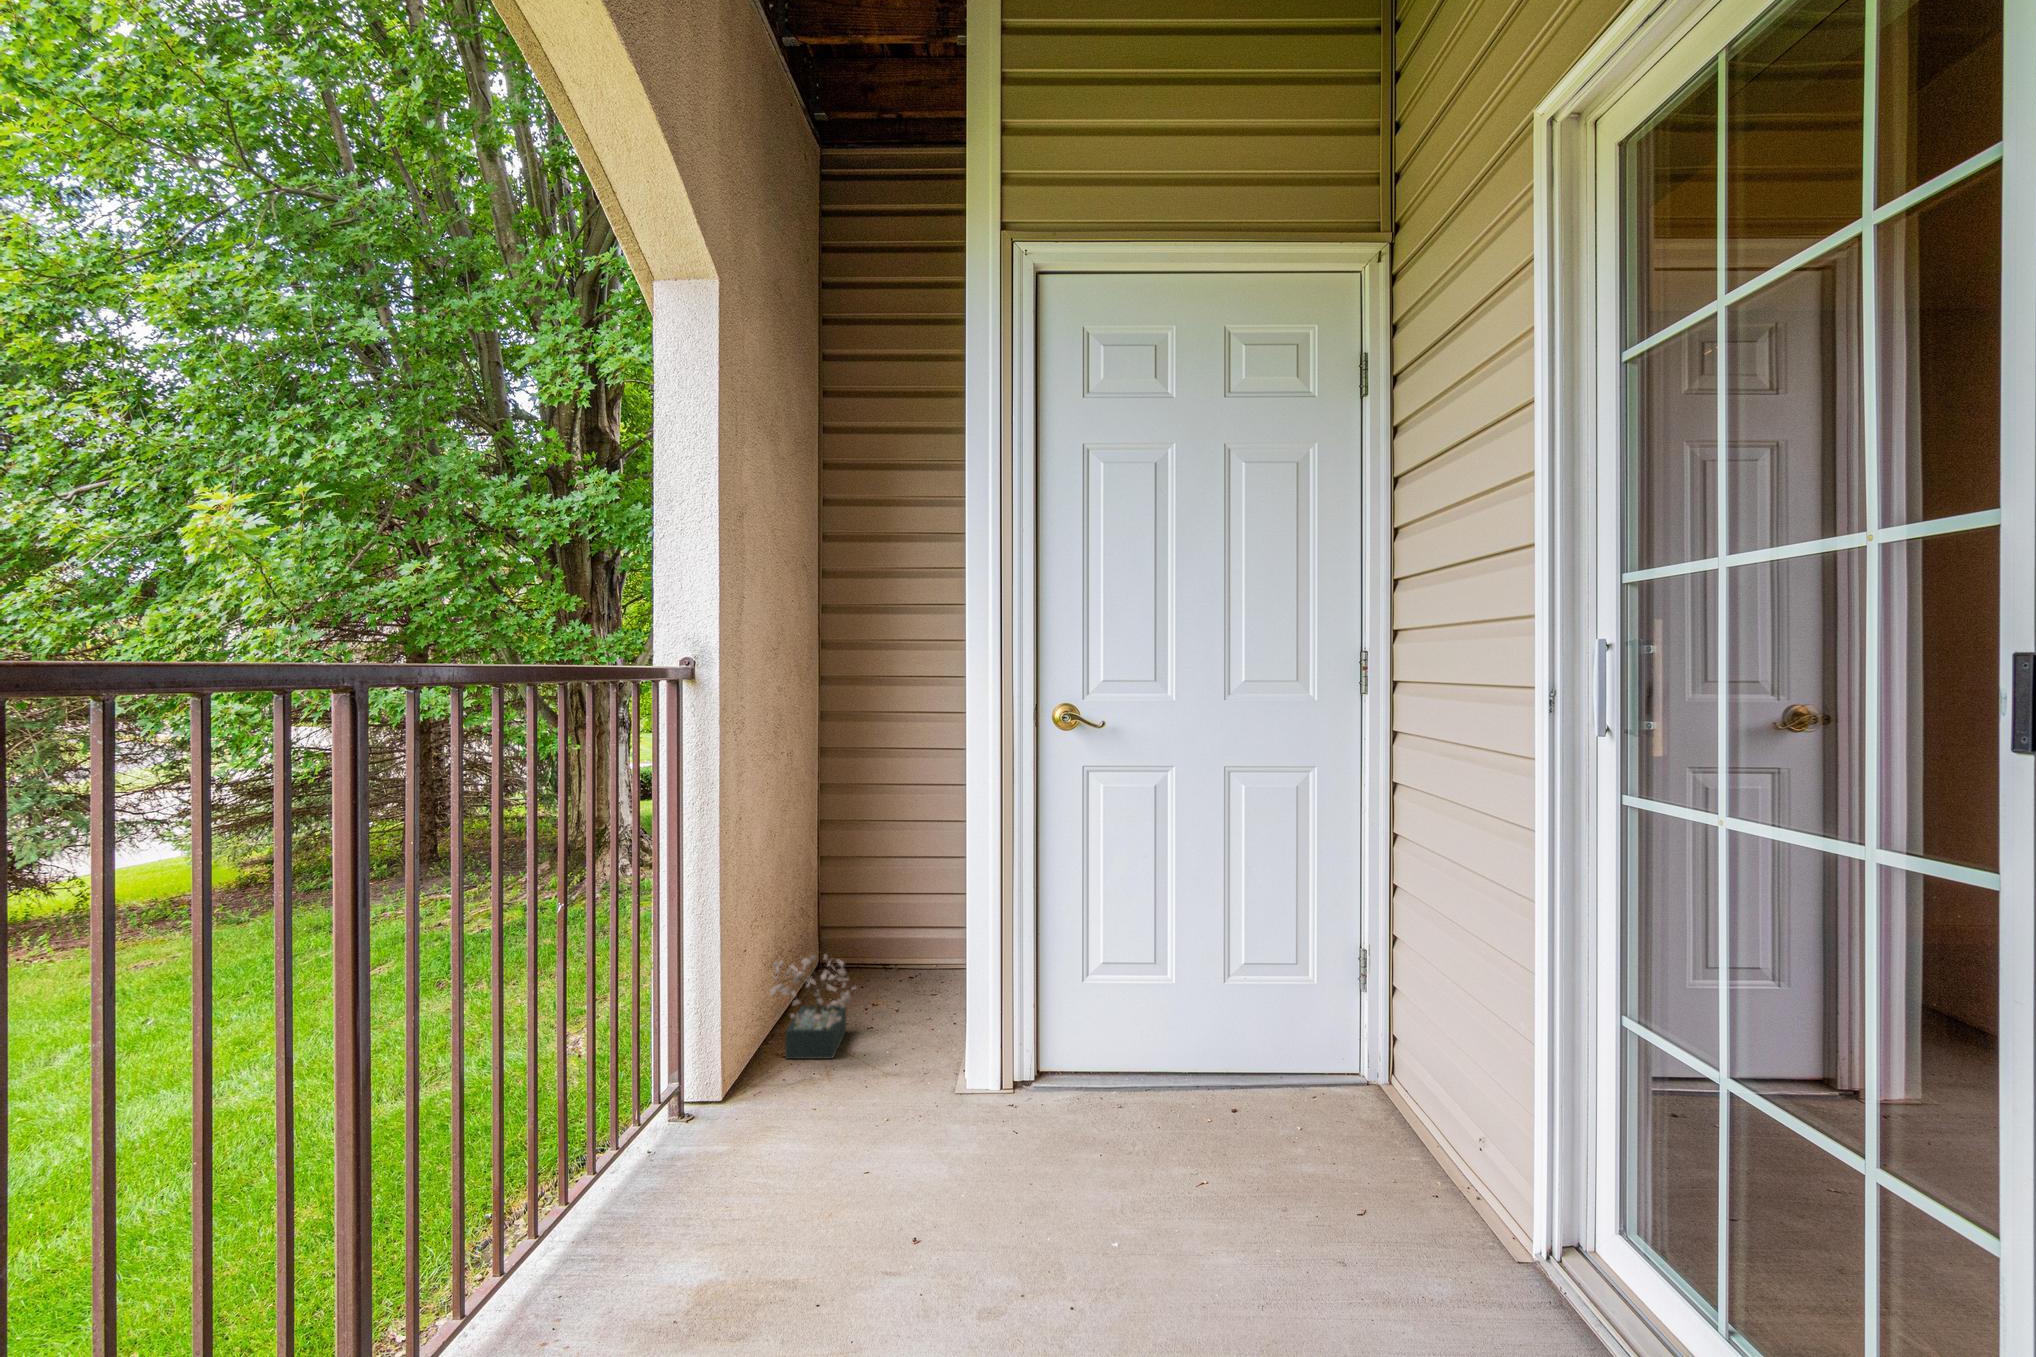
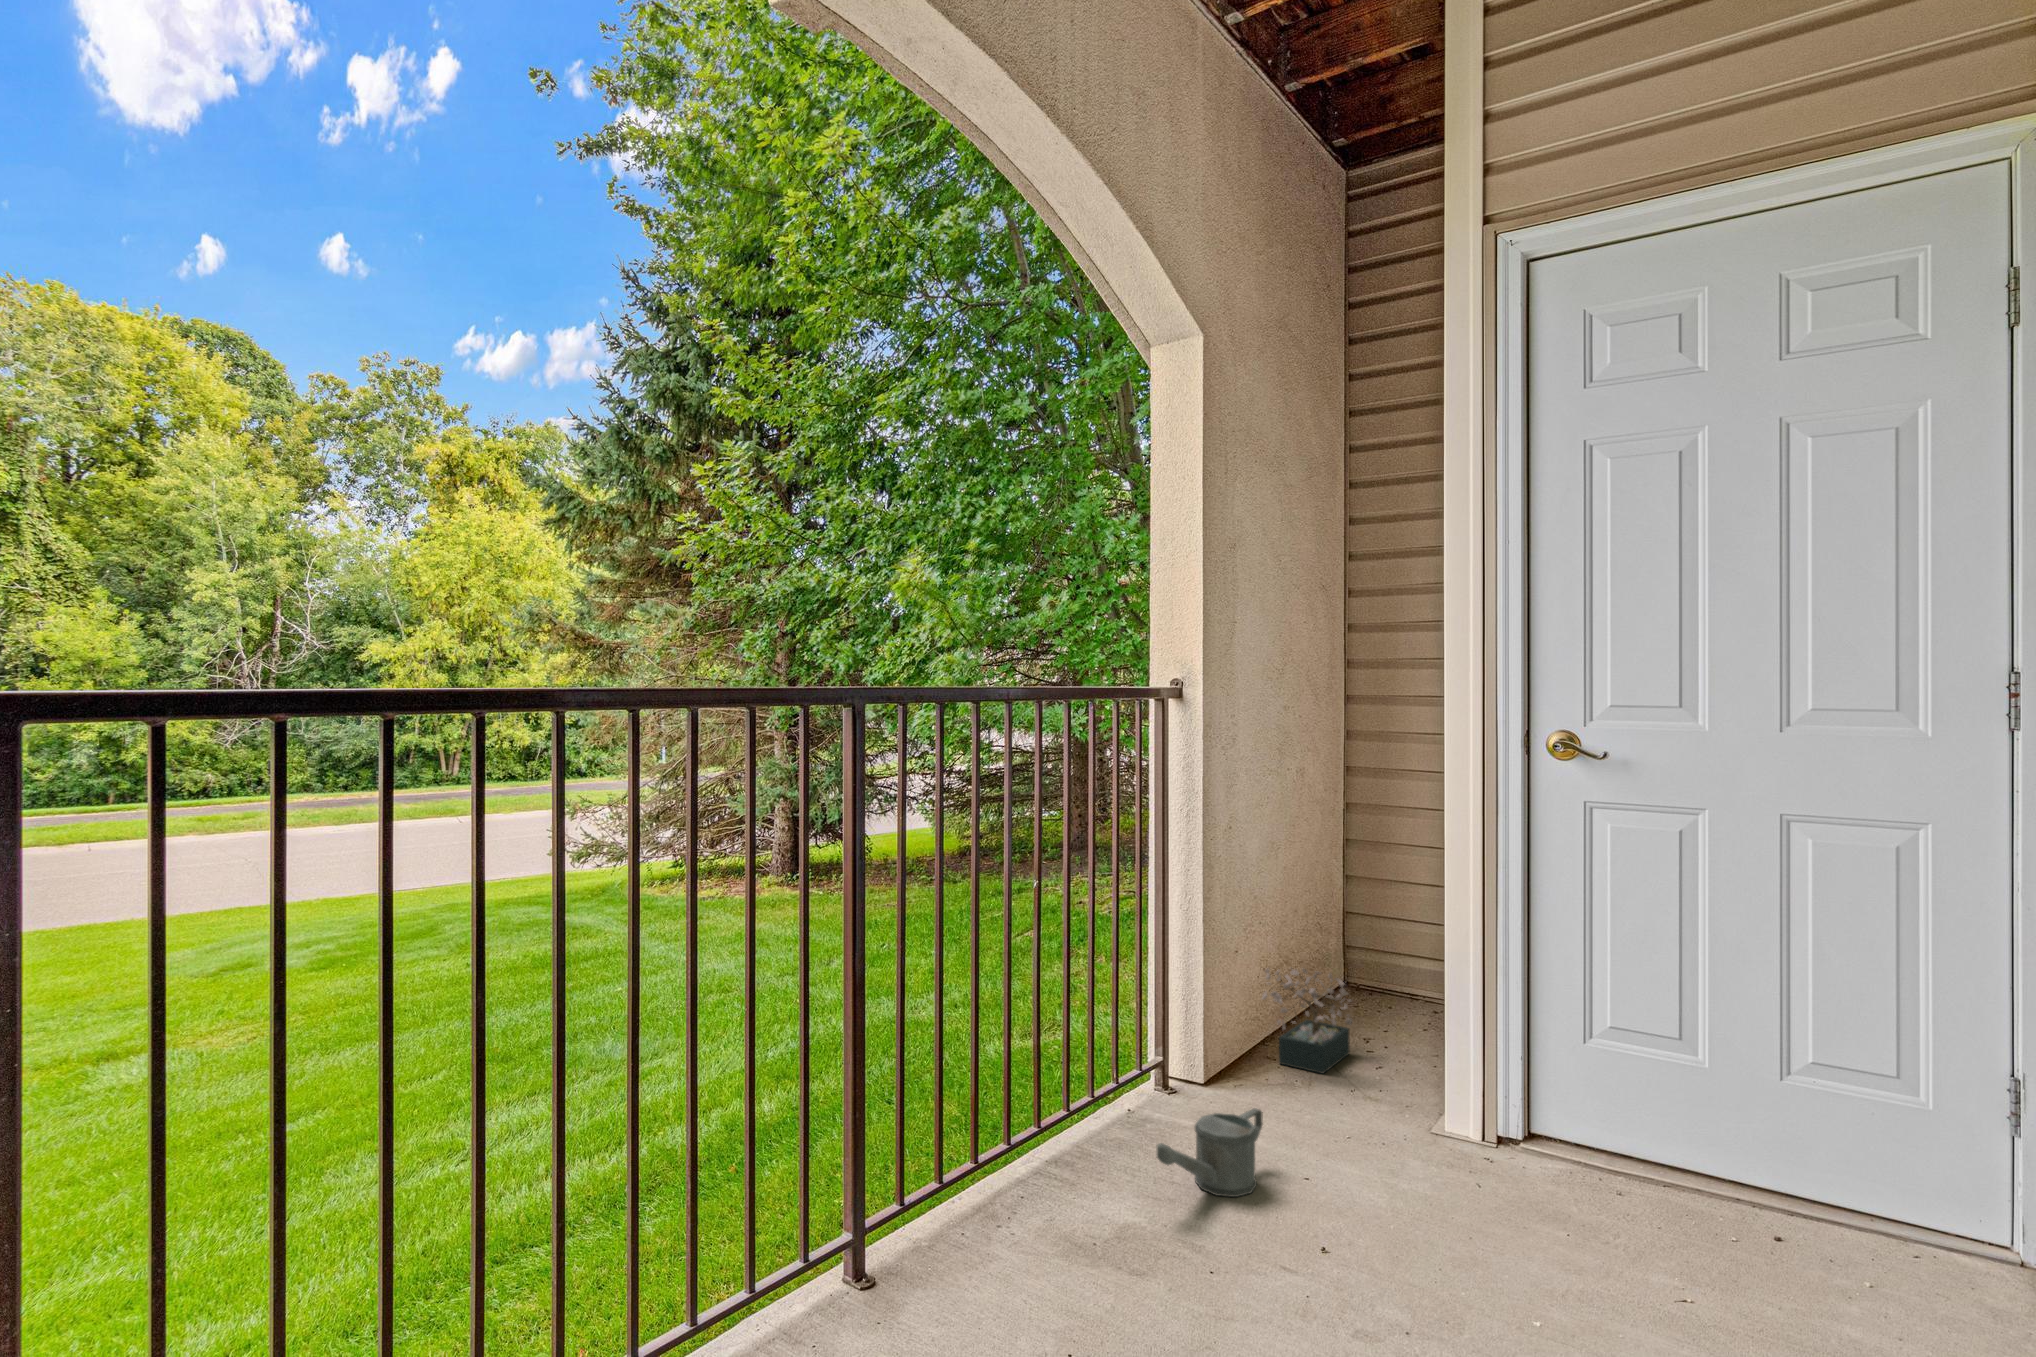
watering can: none [743,1118,832,1230] -> present [1157,1108,1263,1197]

